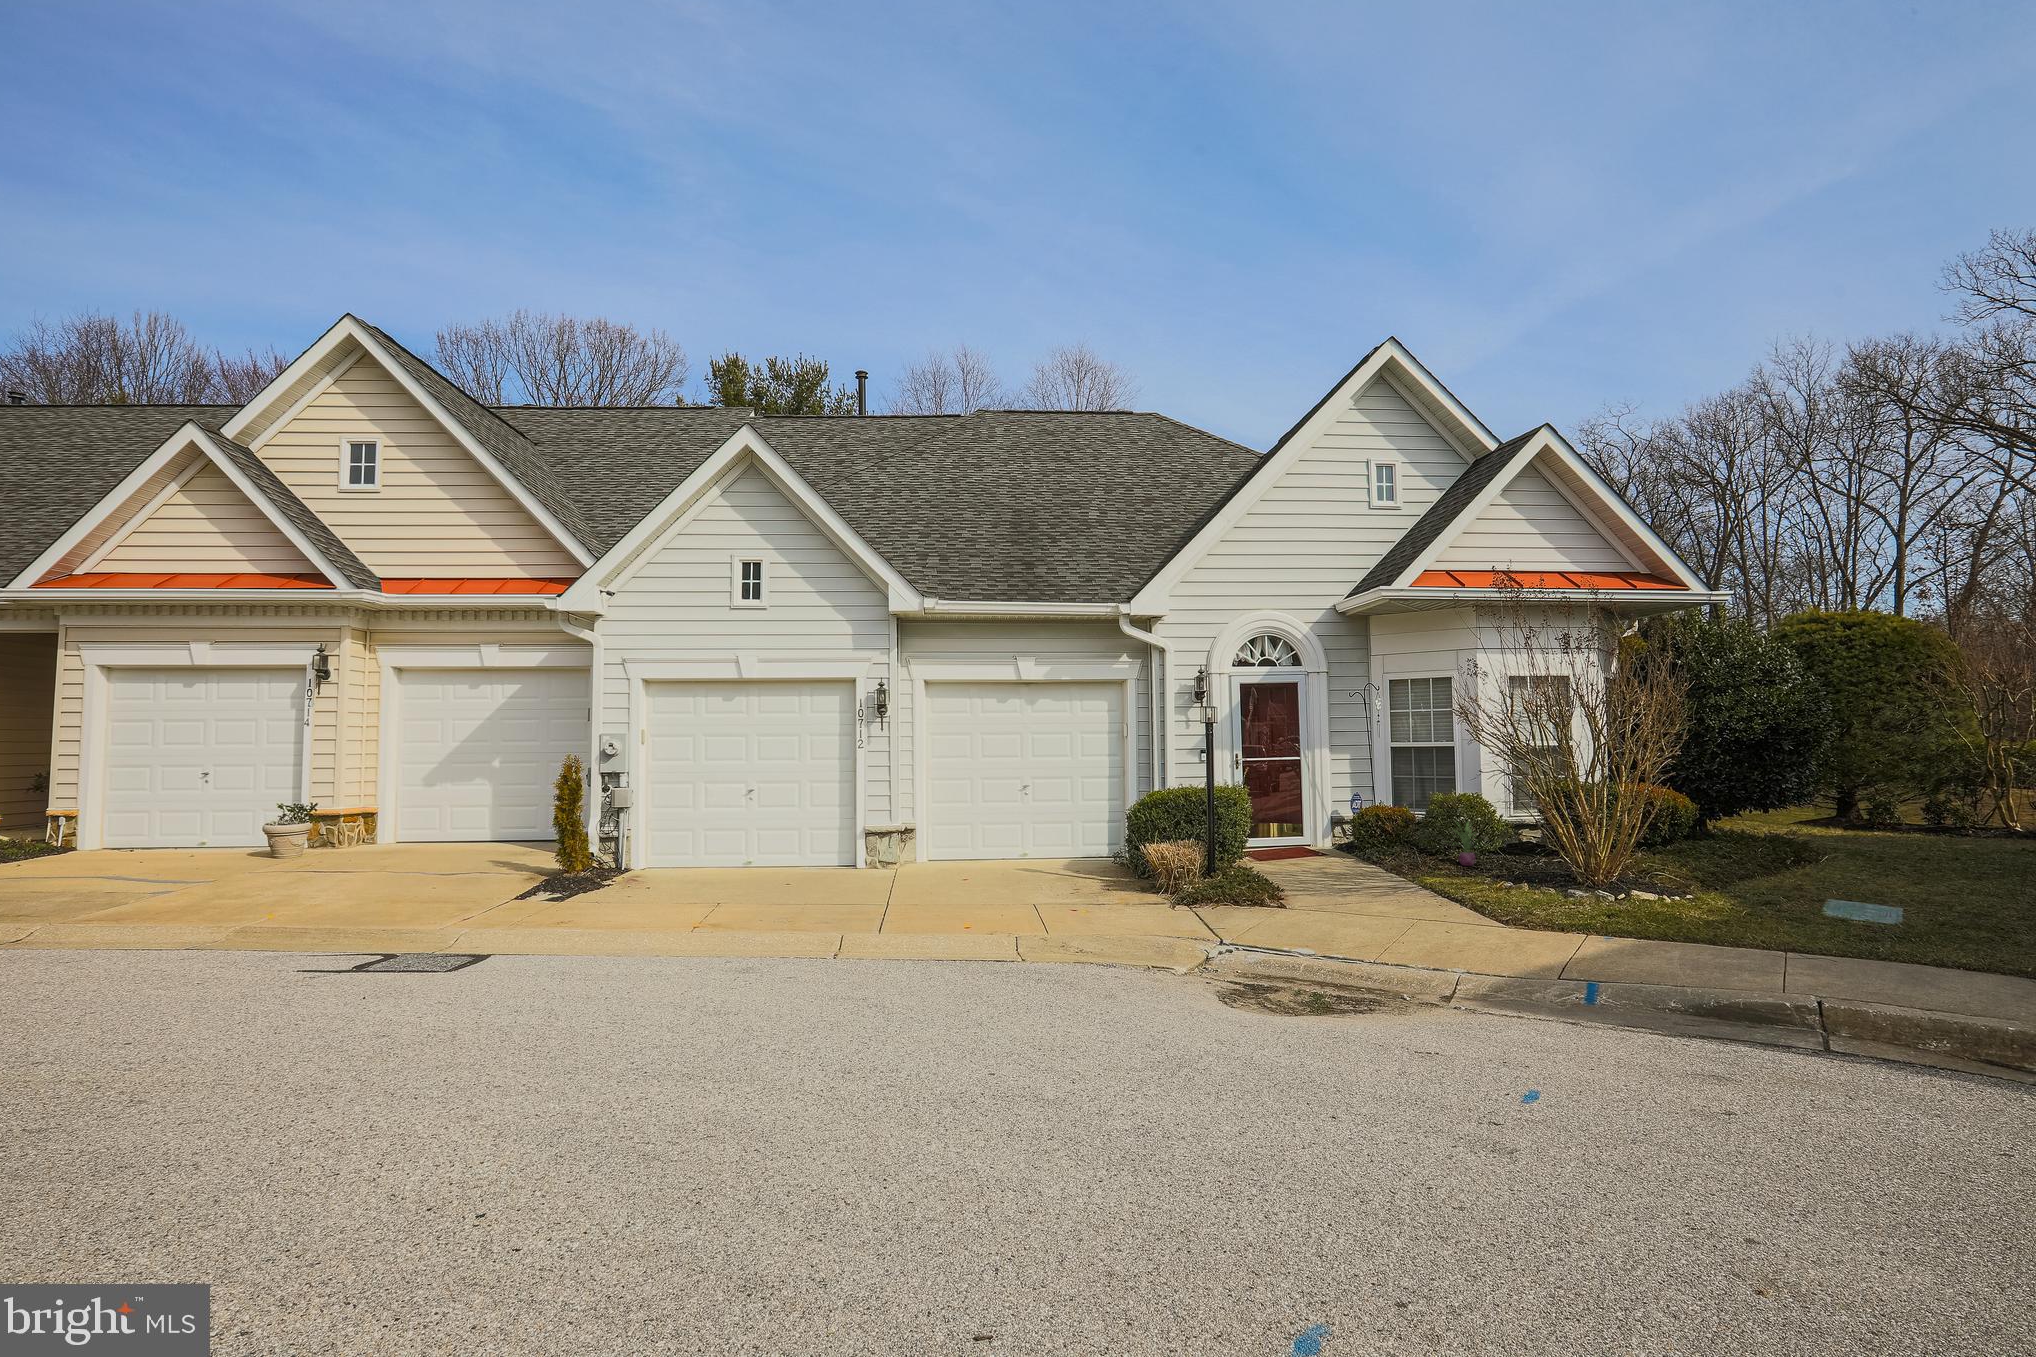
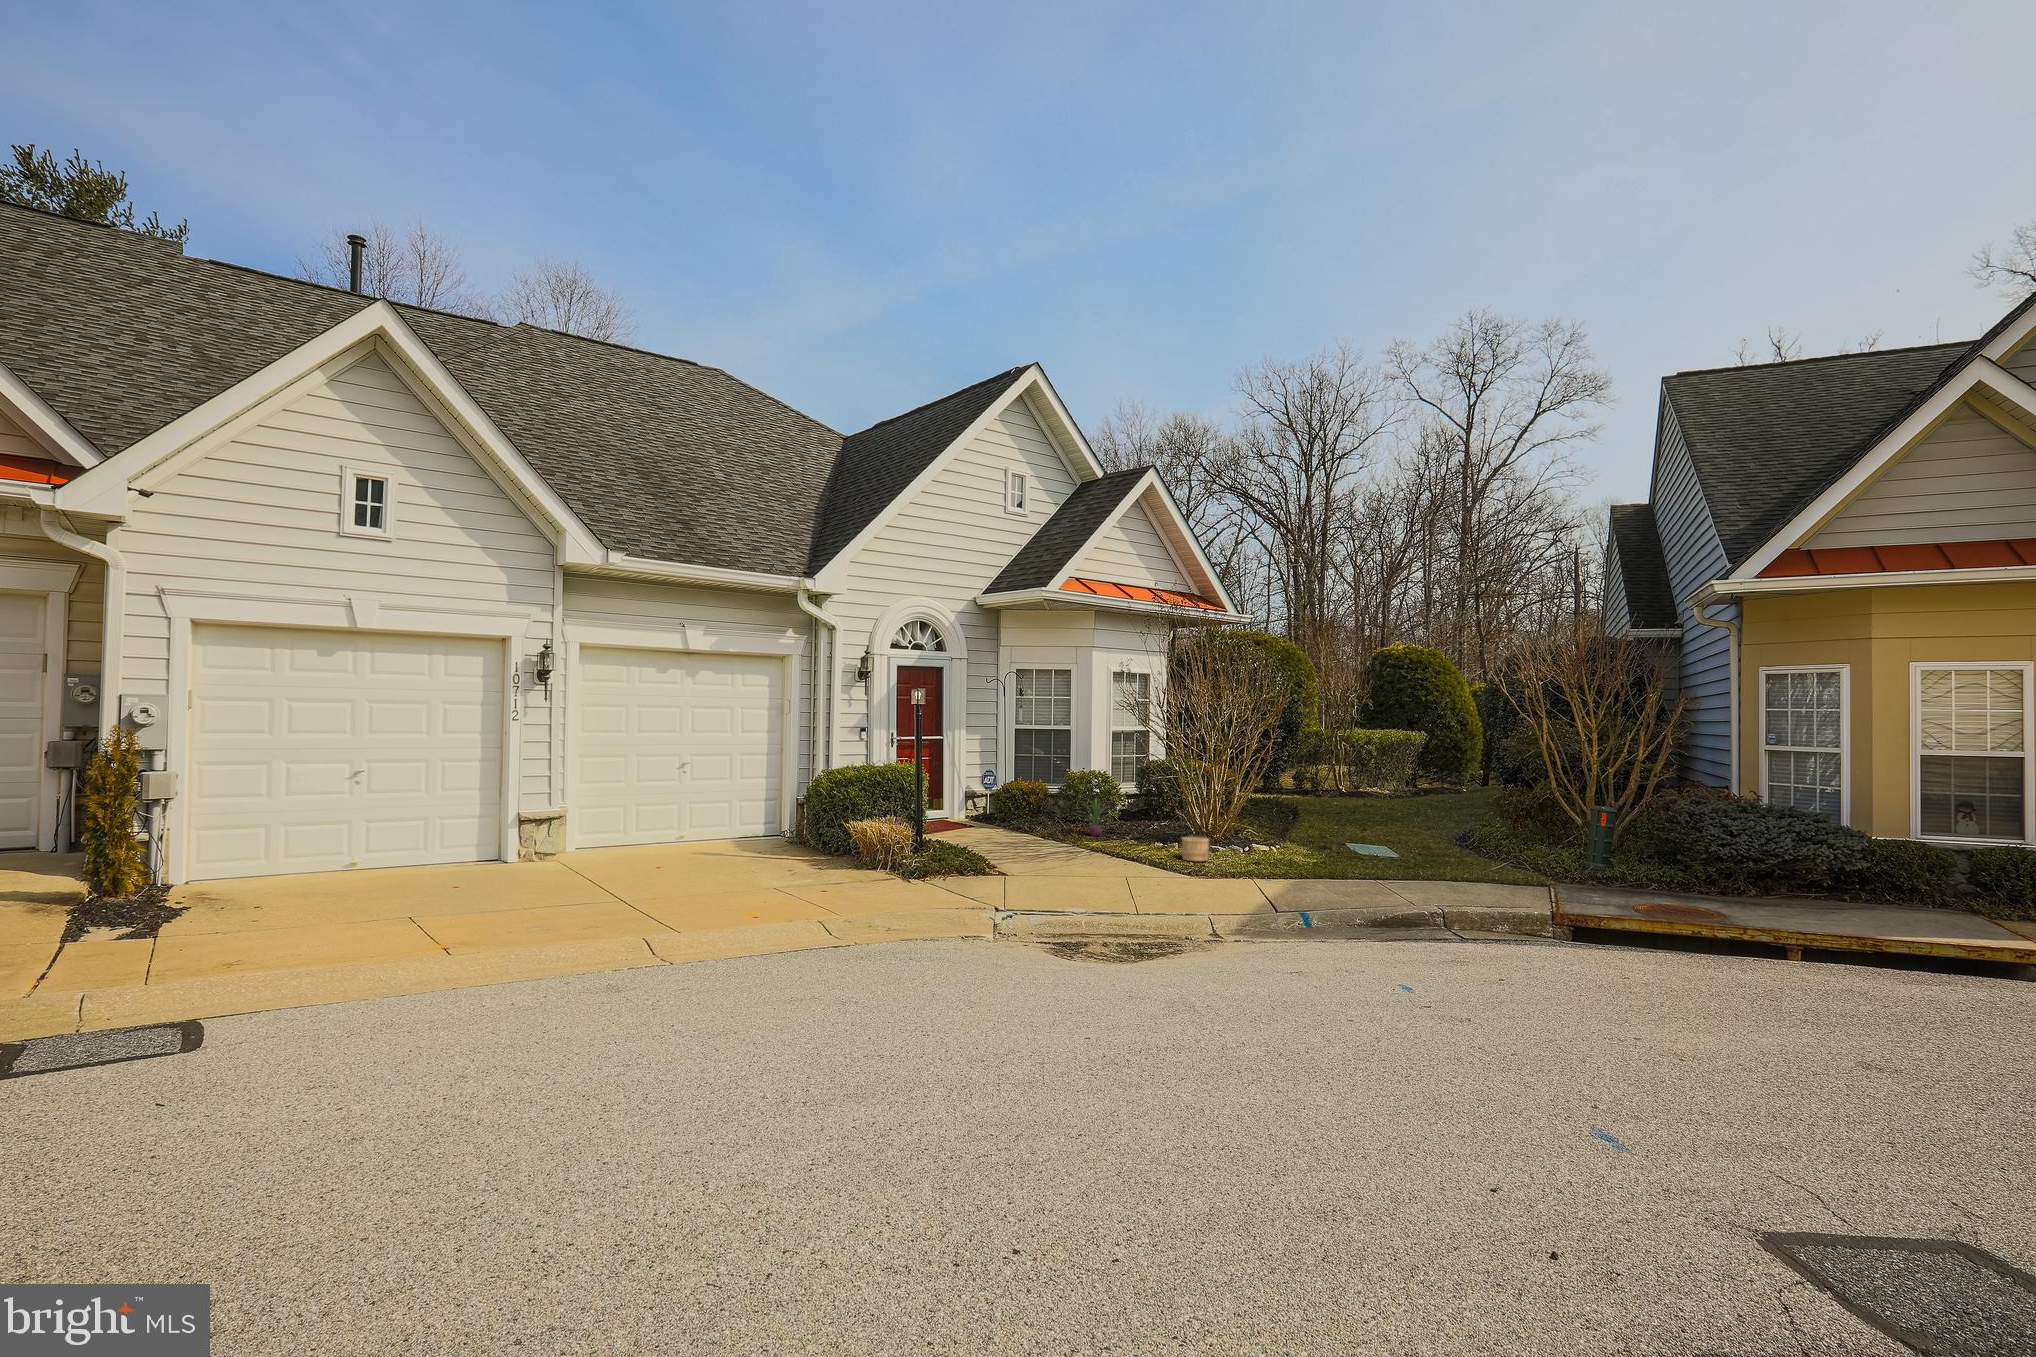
wooden bucket: none [1540,863,1579,892] -> present [1181,837,1209,861]

